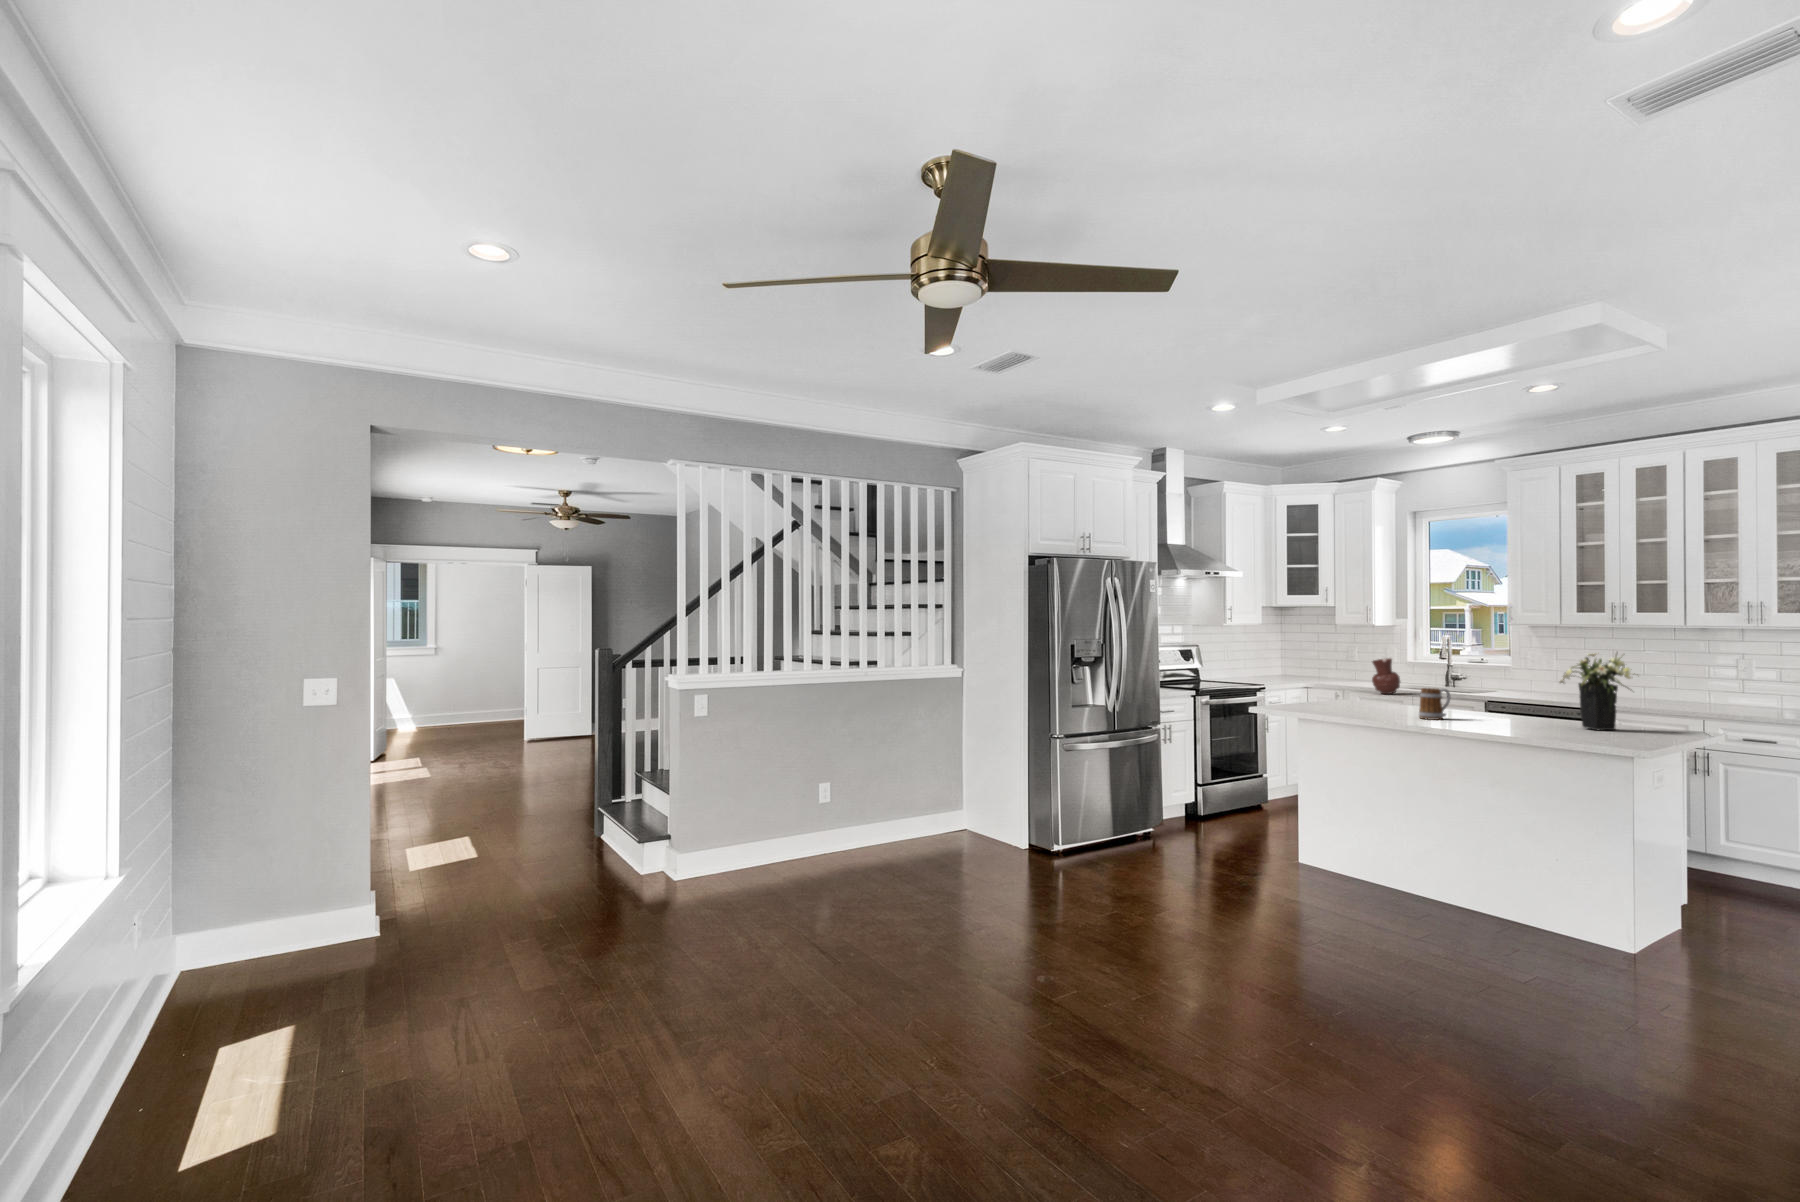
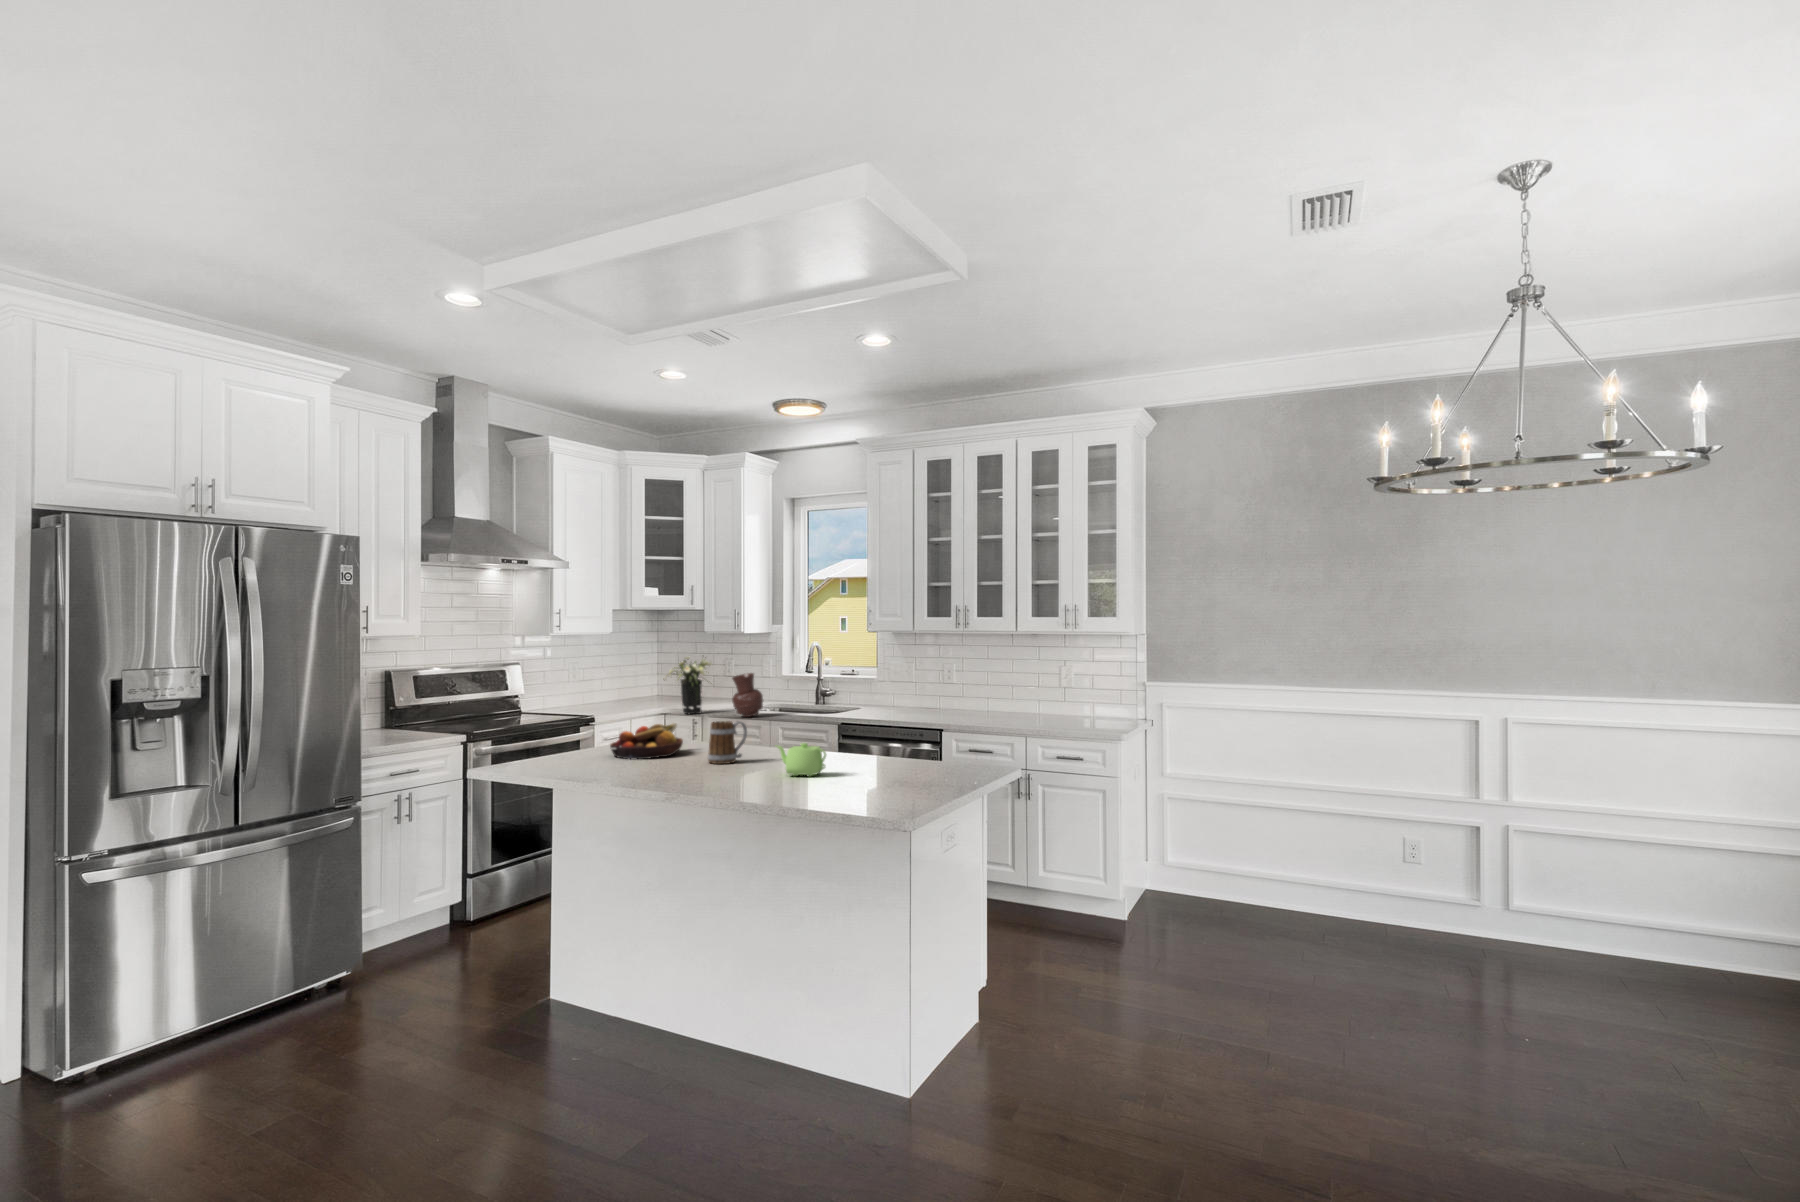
flower arrangement: present [1560,653,1633,730] -> present [663,657,712,714]
fruit bowl: none [1325,689,1384,714] -> present [610,723,683,759]
teapot: none [1495,705,1544,730] -> present [777,743,826,776]

